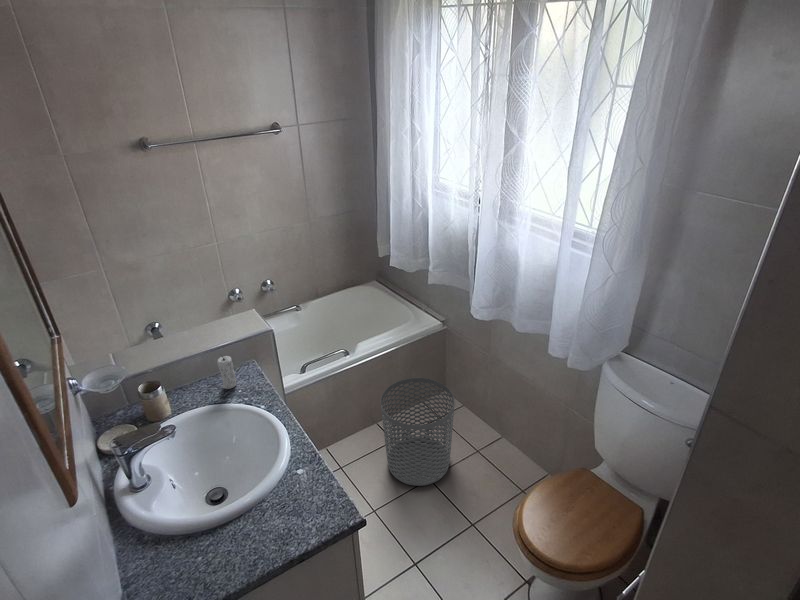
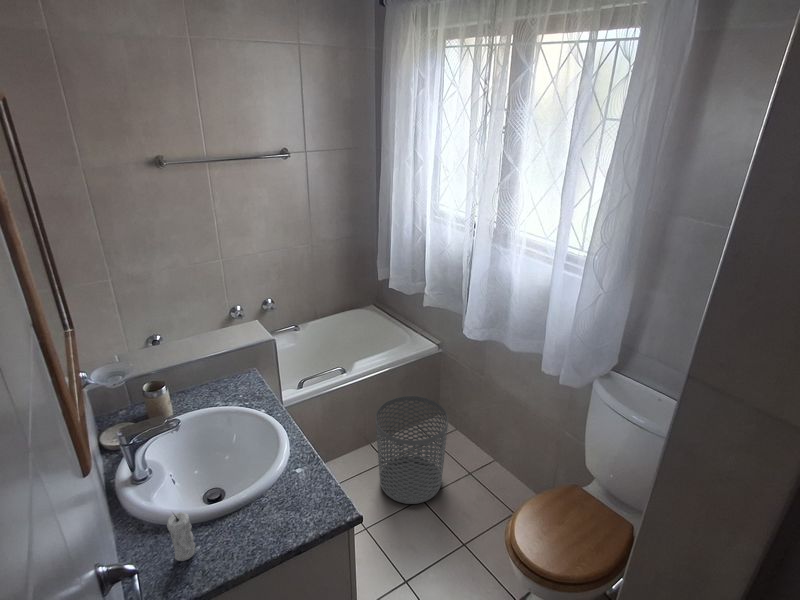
candle: present [217,356,236,389] -> present [167,512,195,561]

